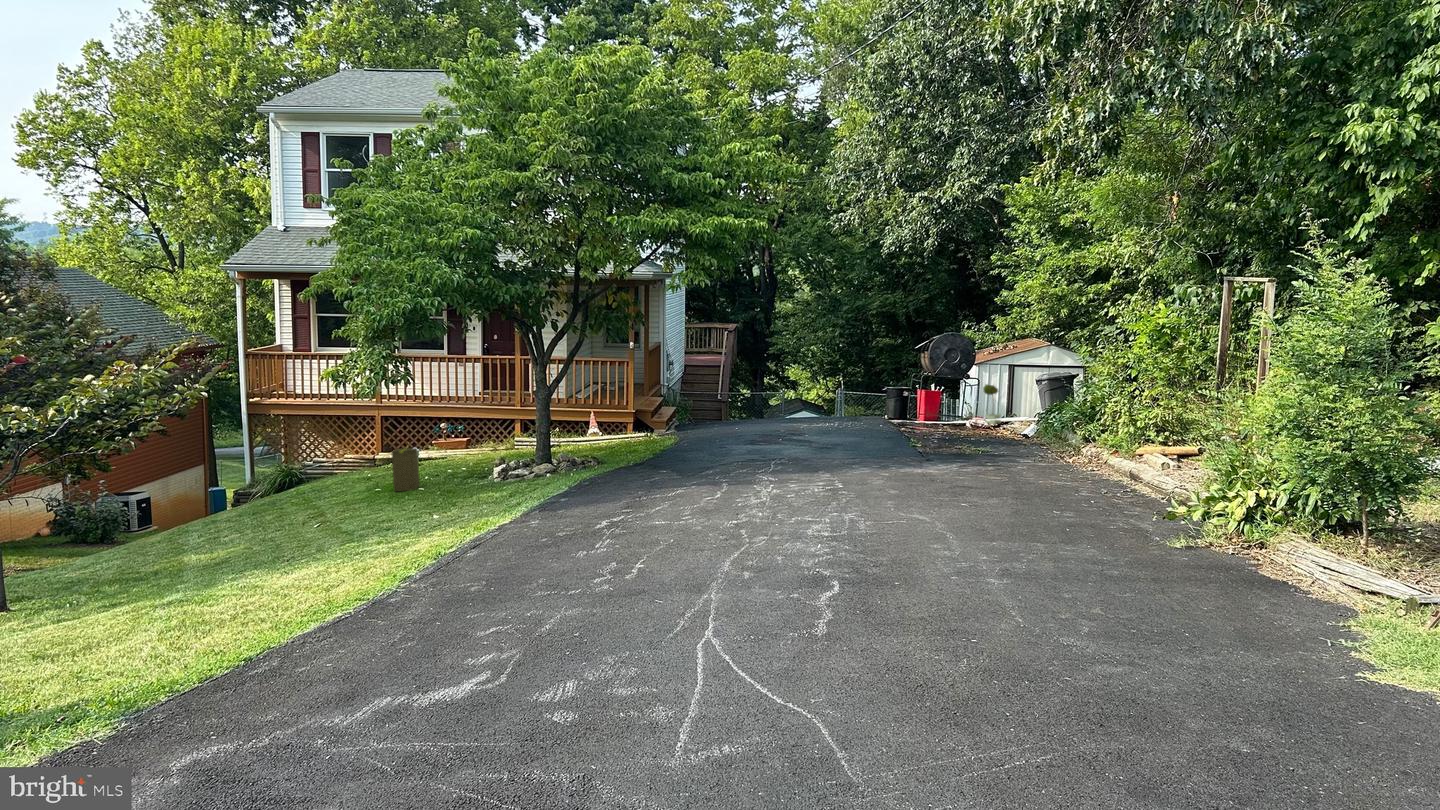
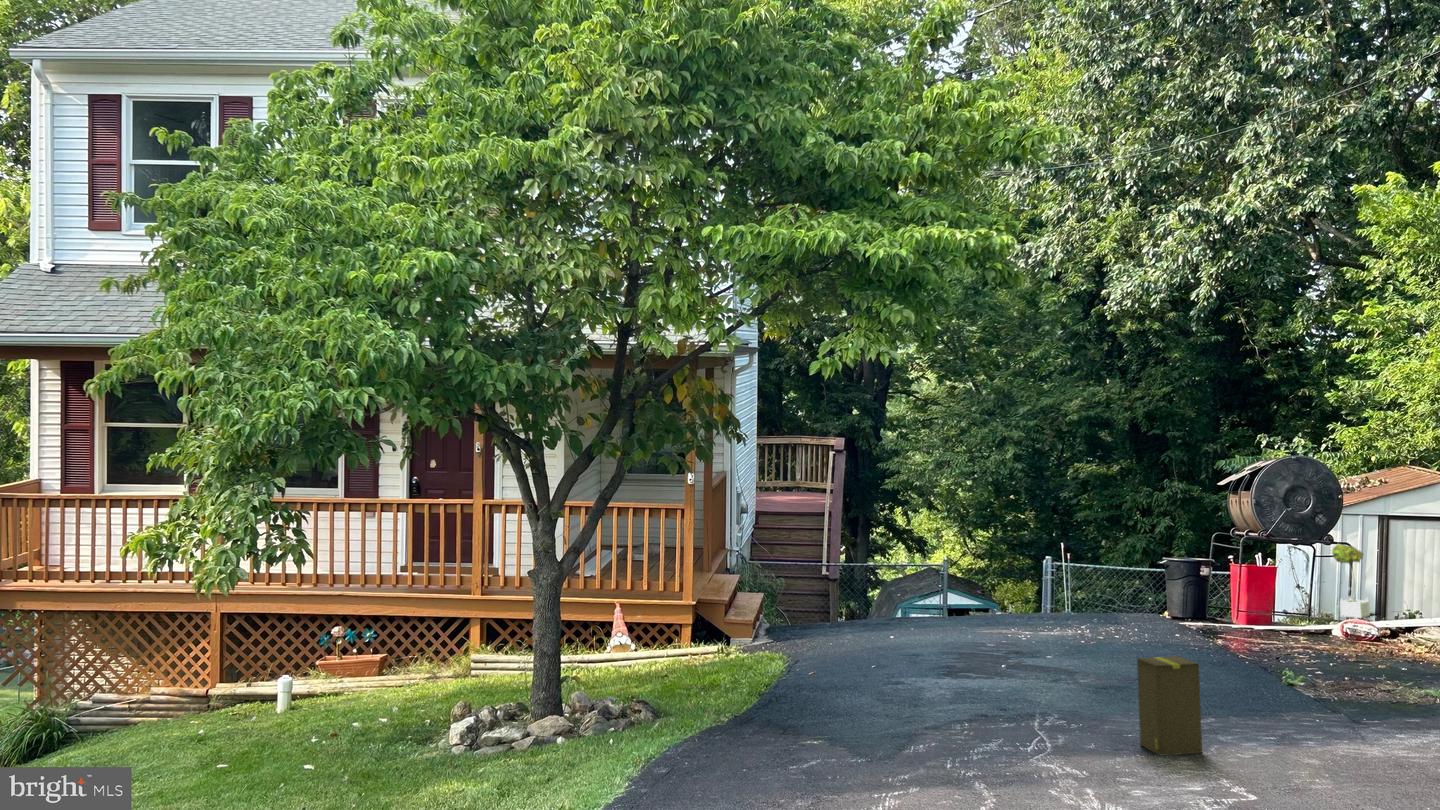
cardboard box: present [391,448,420,491] -> present [1137,656,1202,755]

